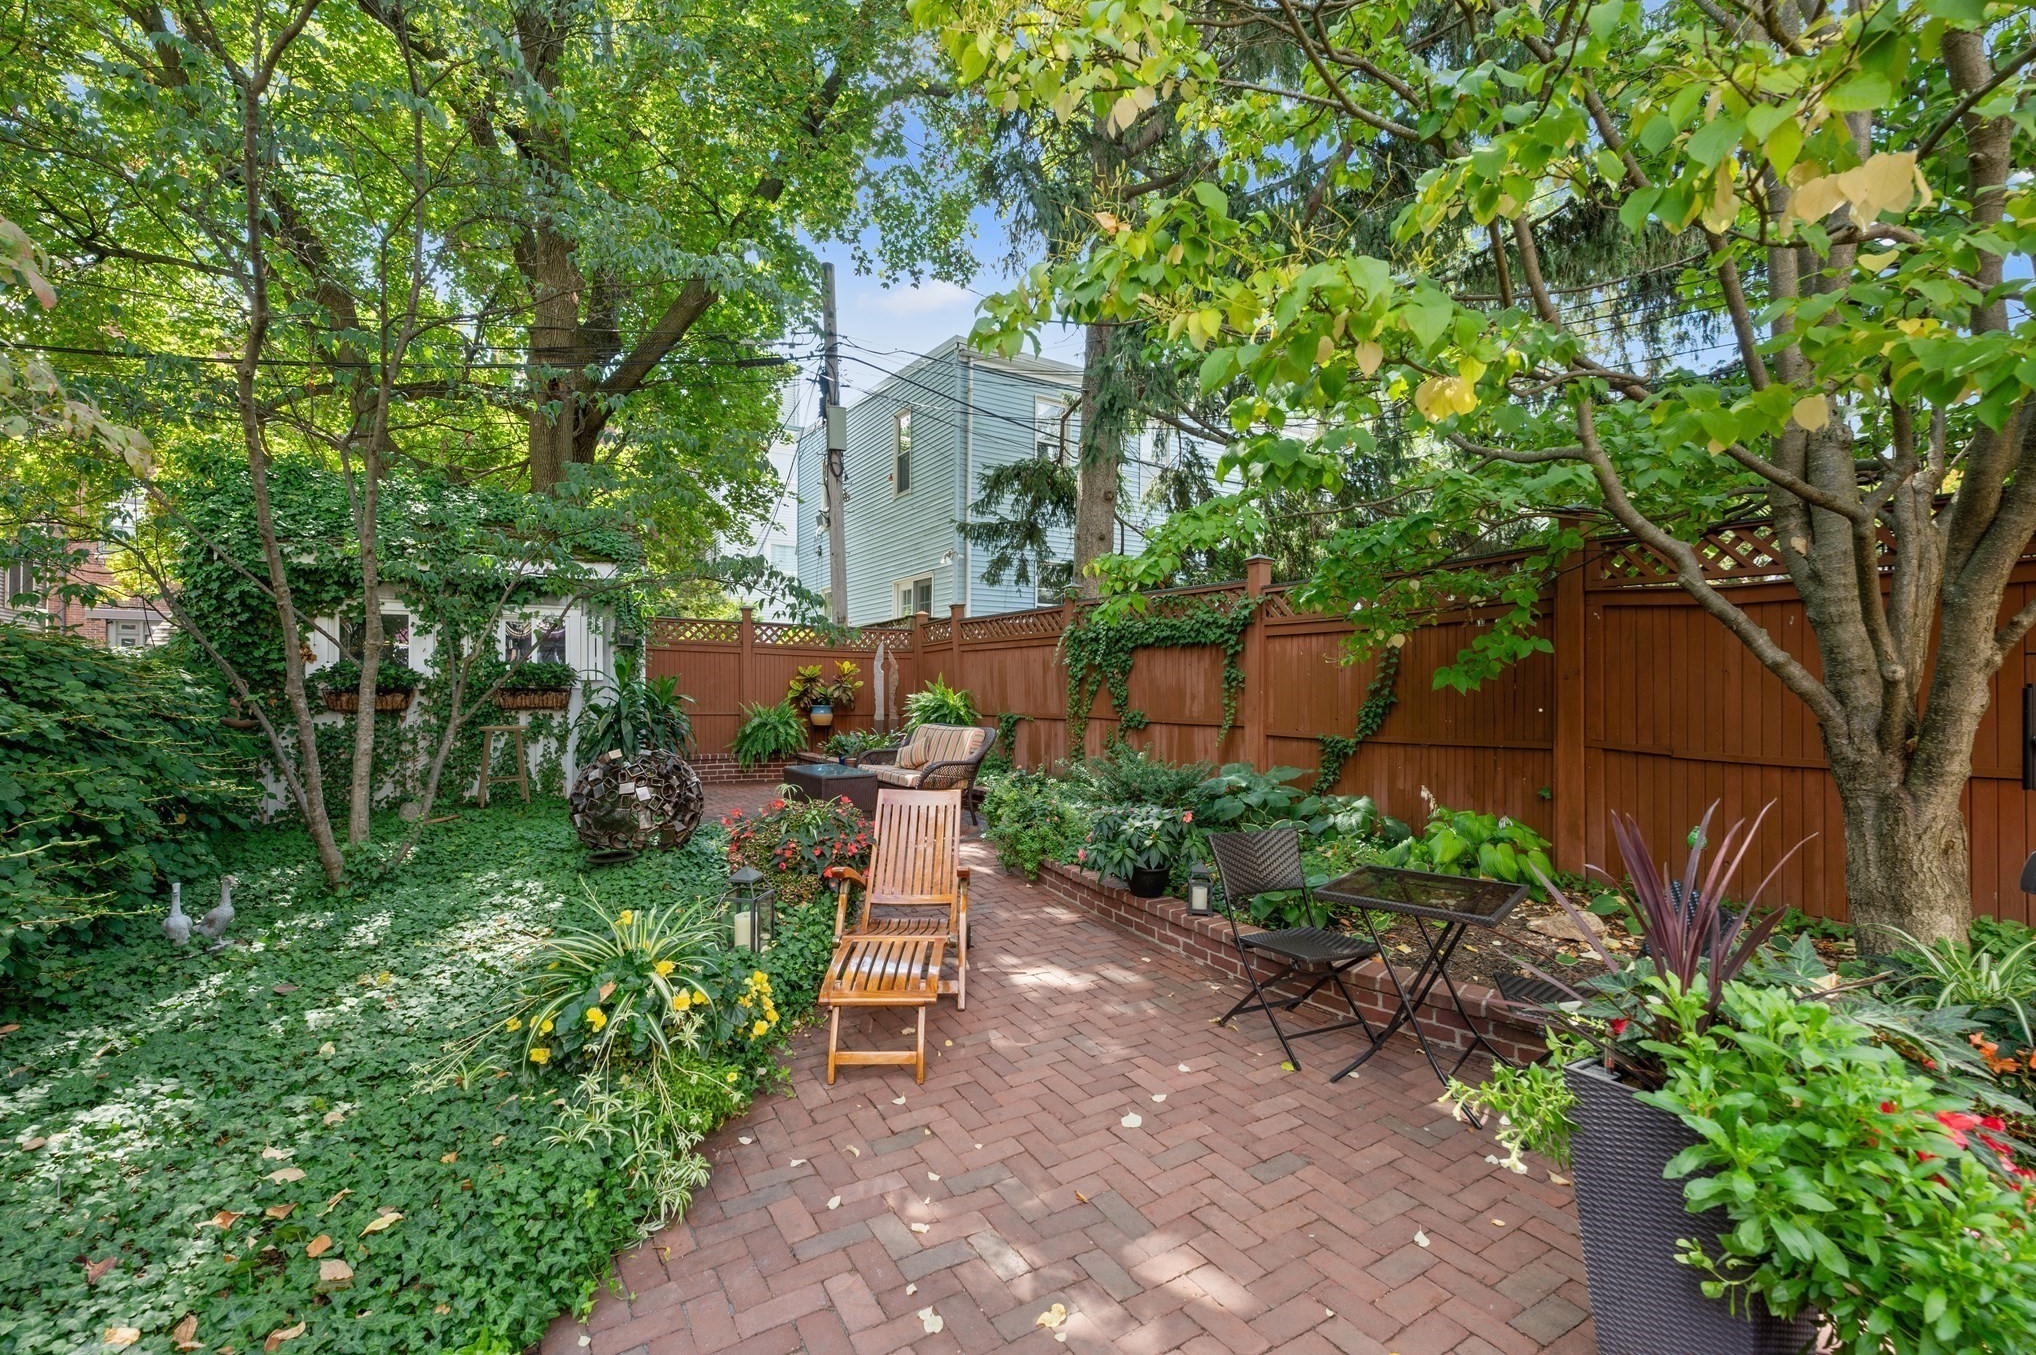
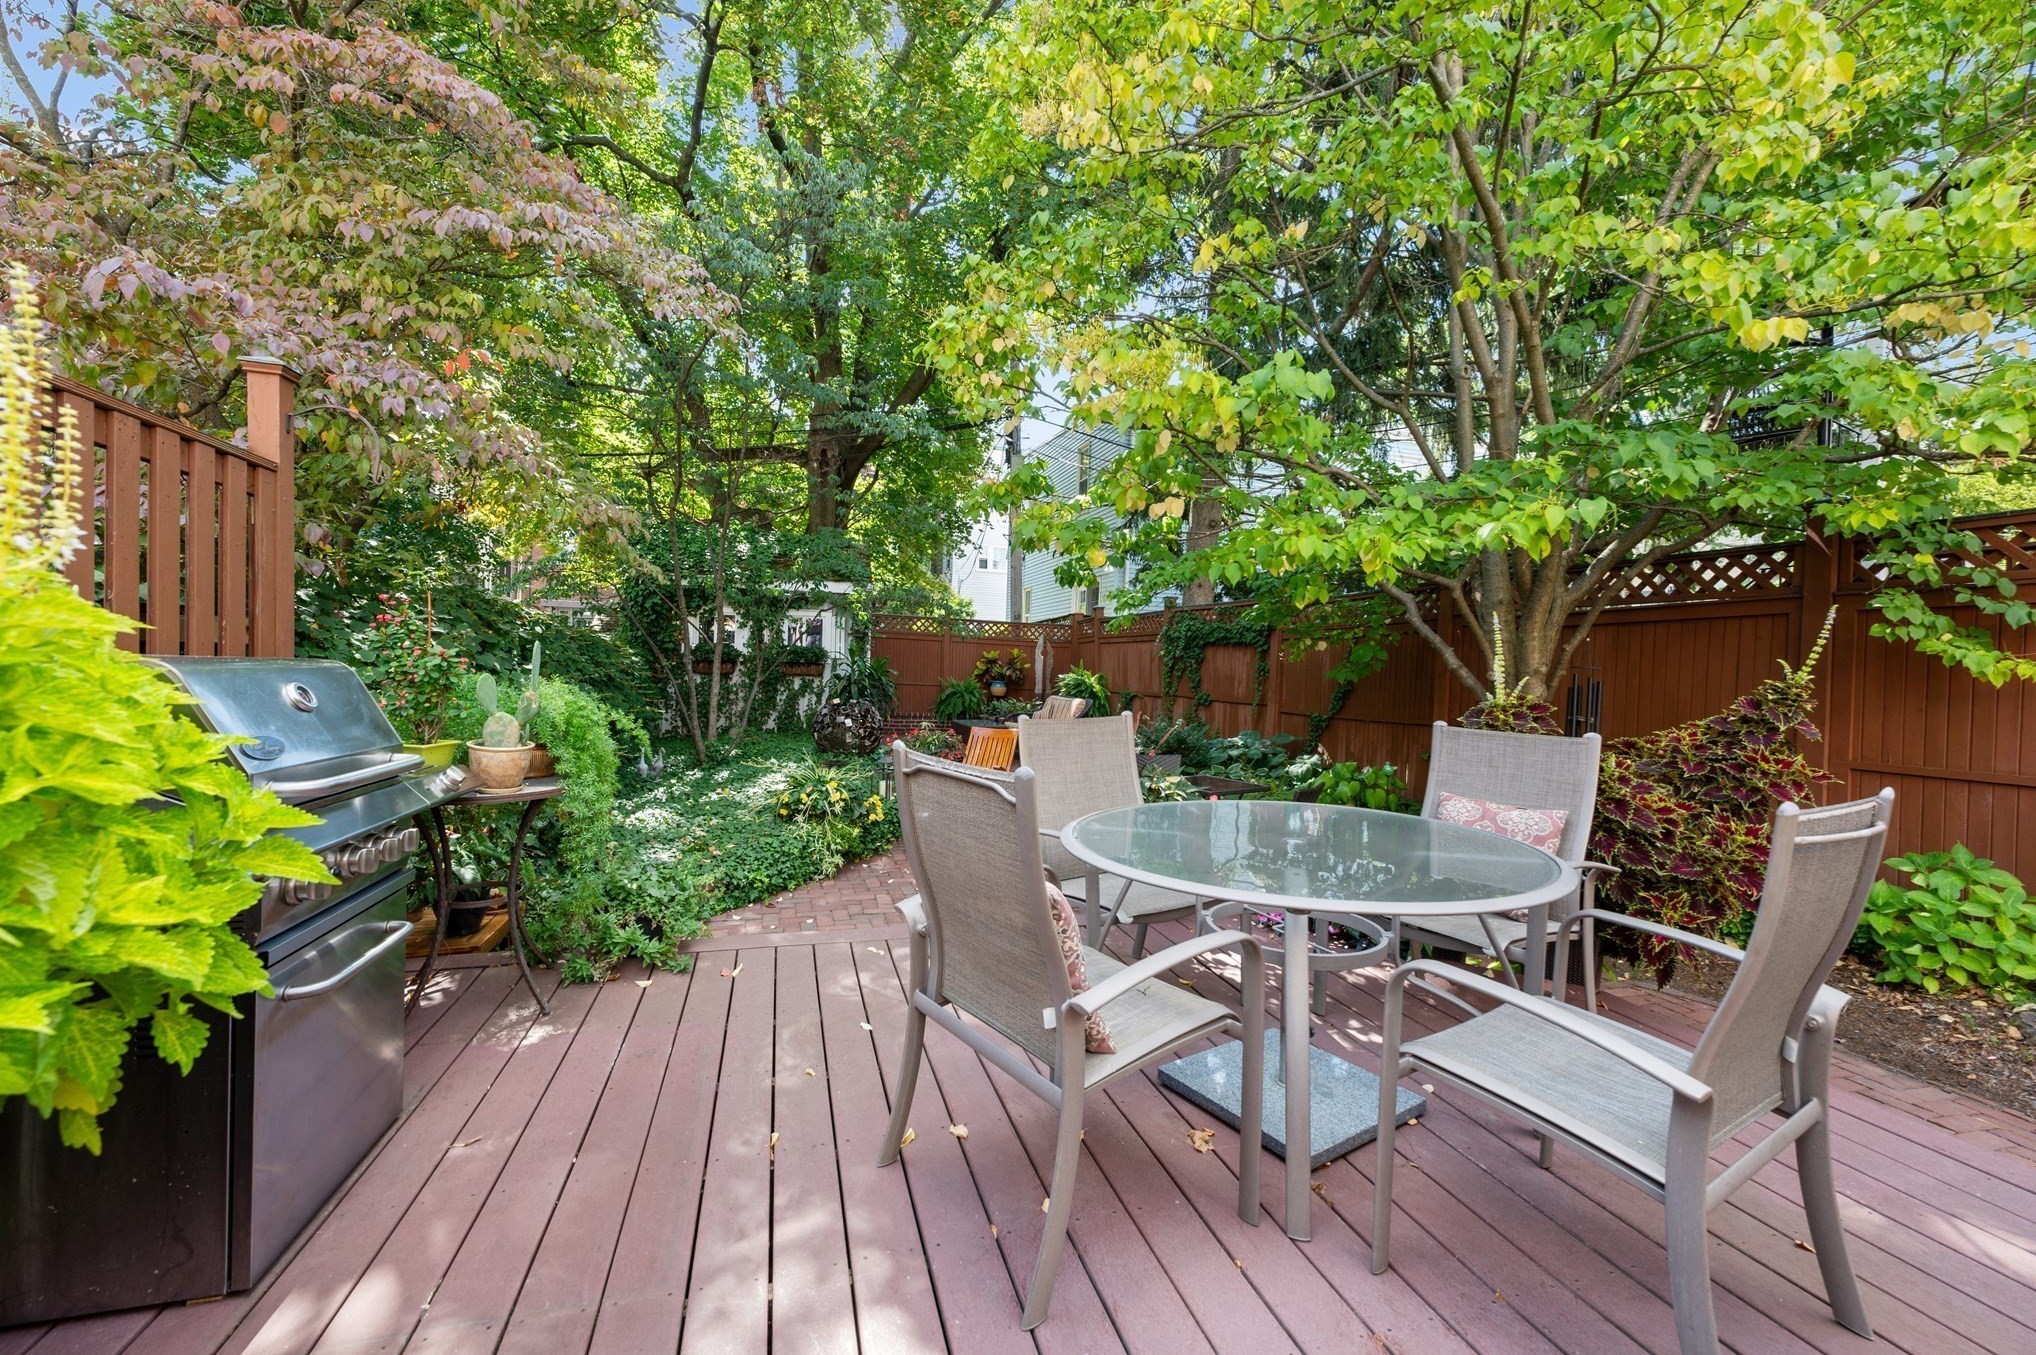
stool: present [477,725,530,807] -> none [769,685,800,736]

